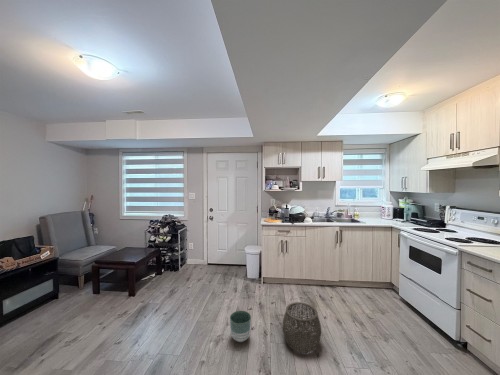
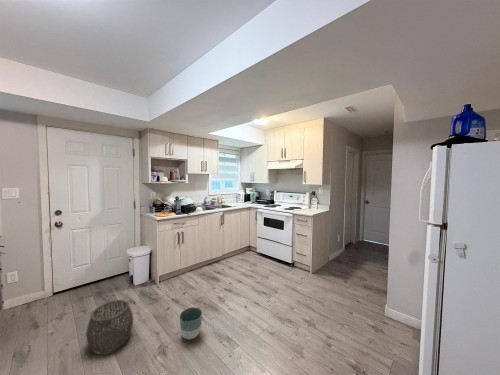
woven basket: present [283,302,321,353] -> present [86,300,133,353]

